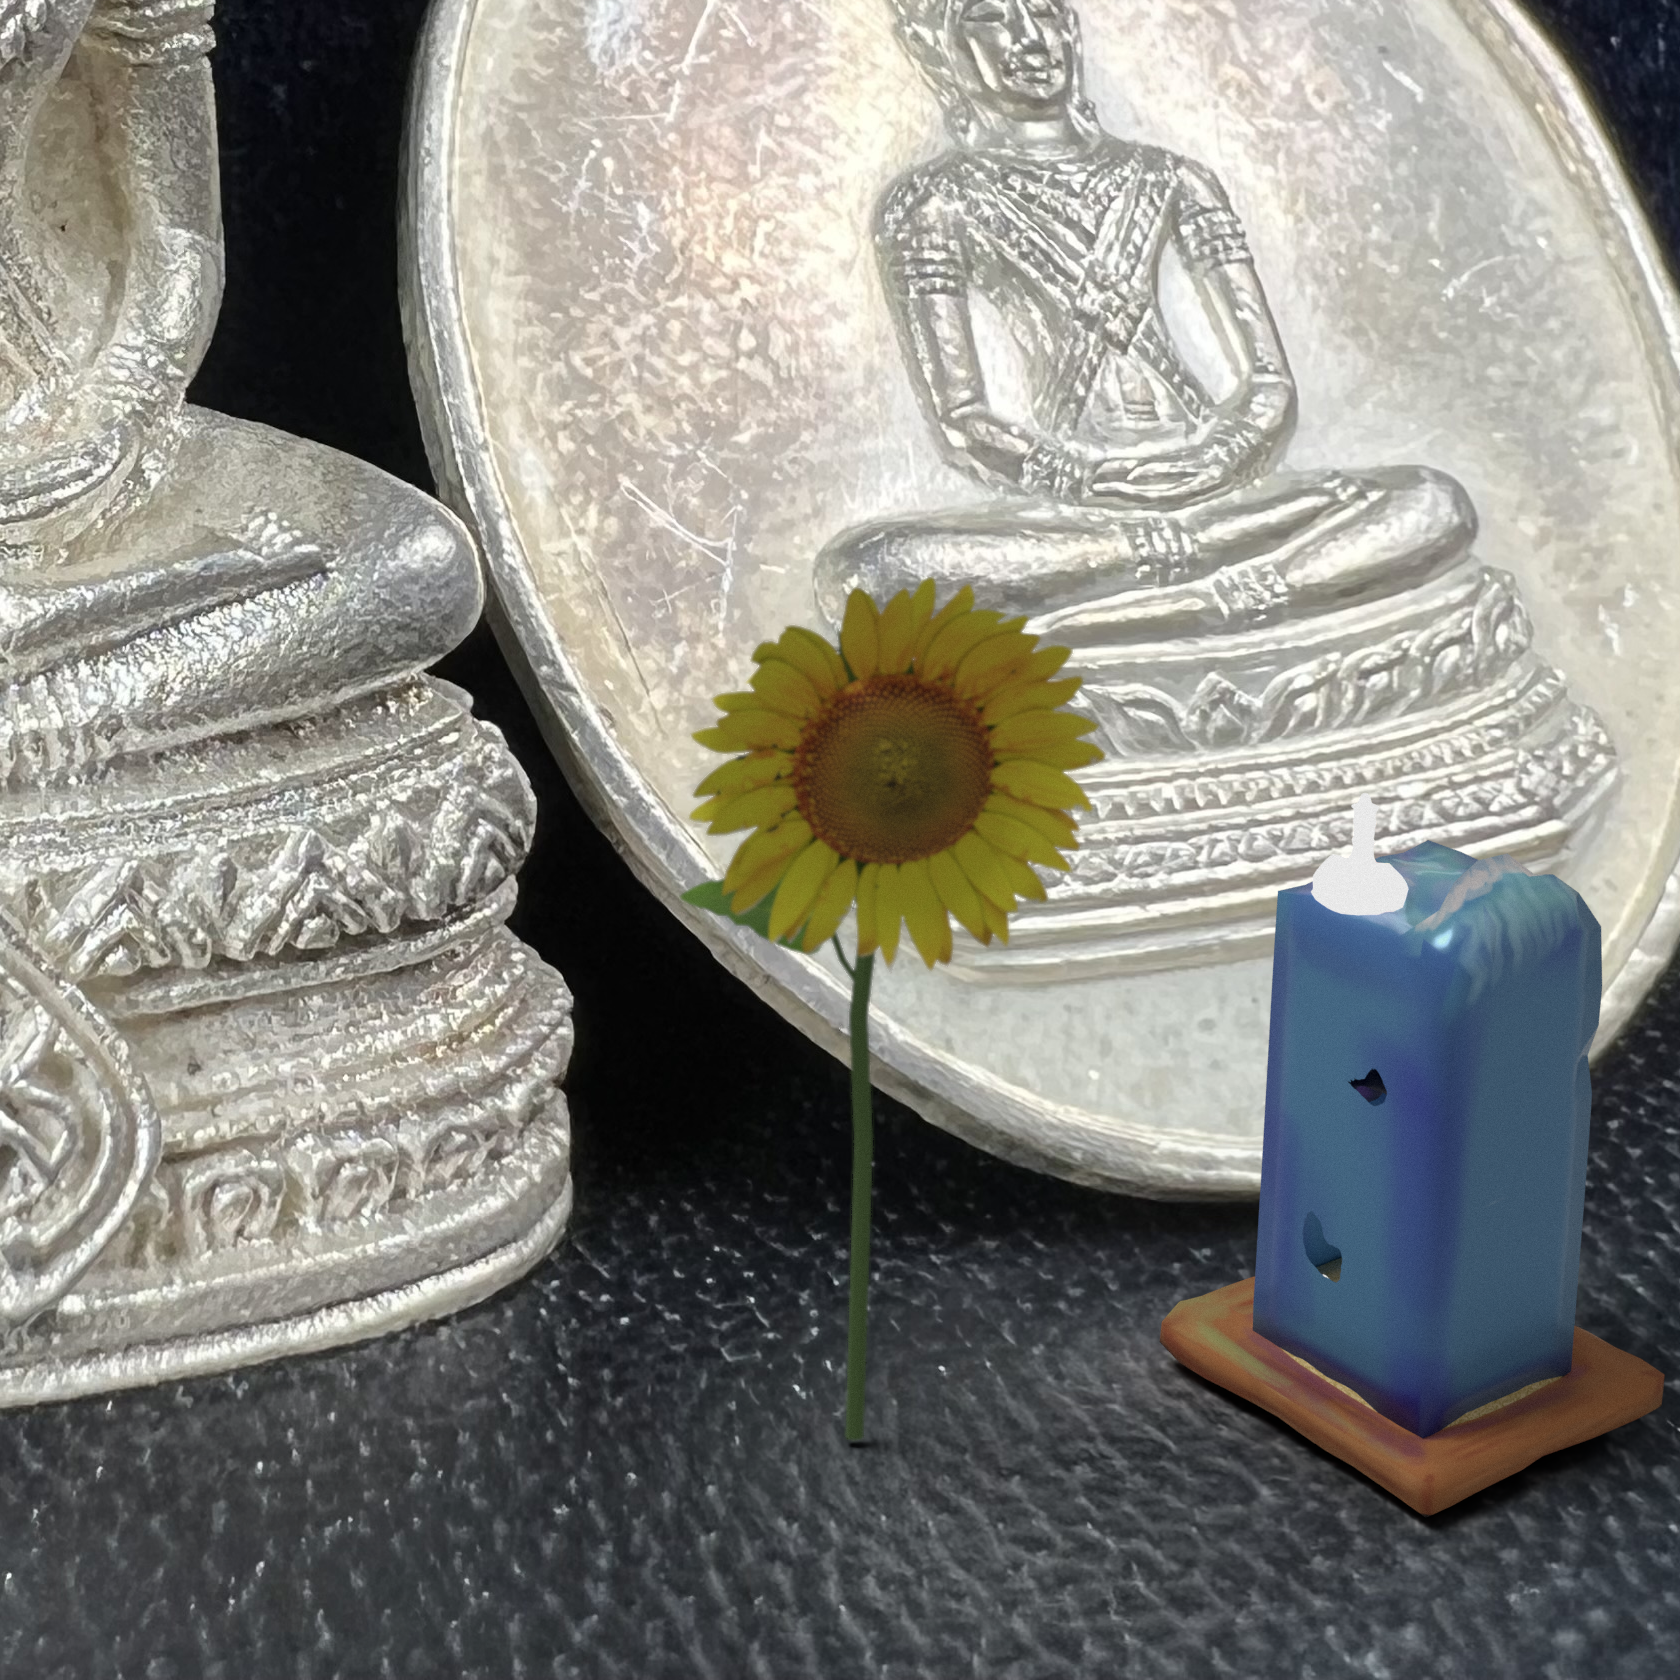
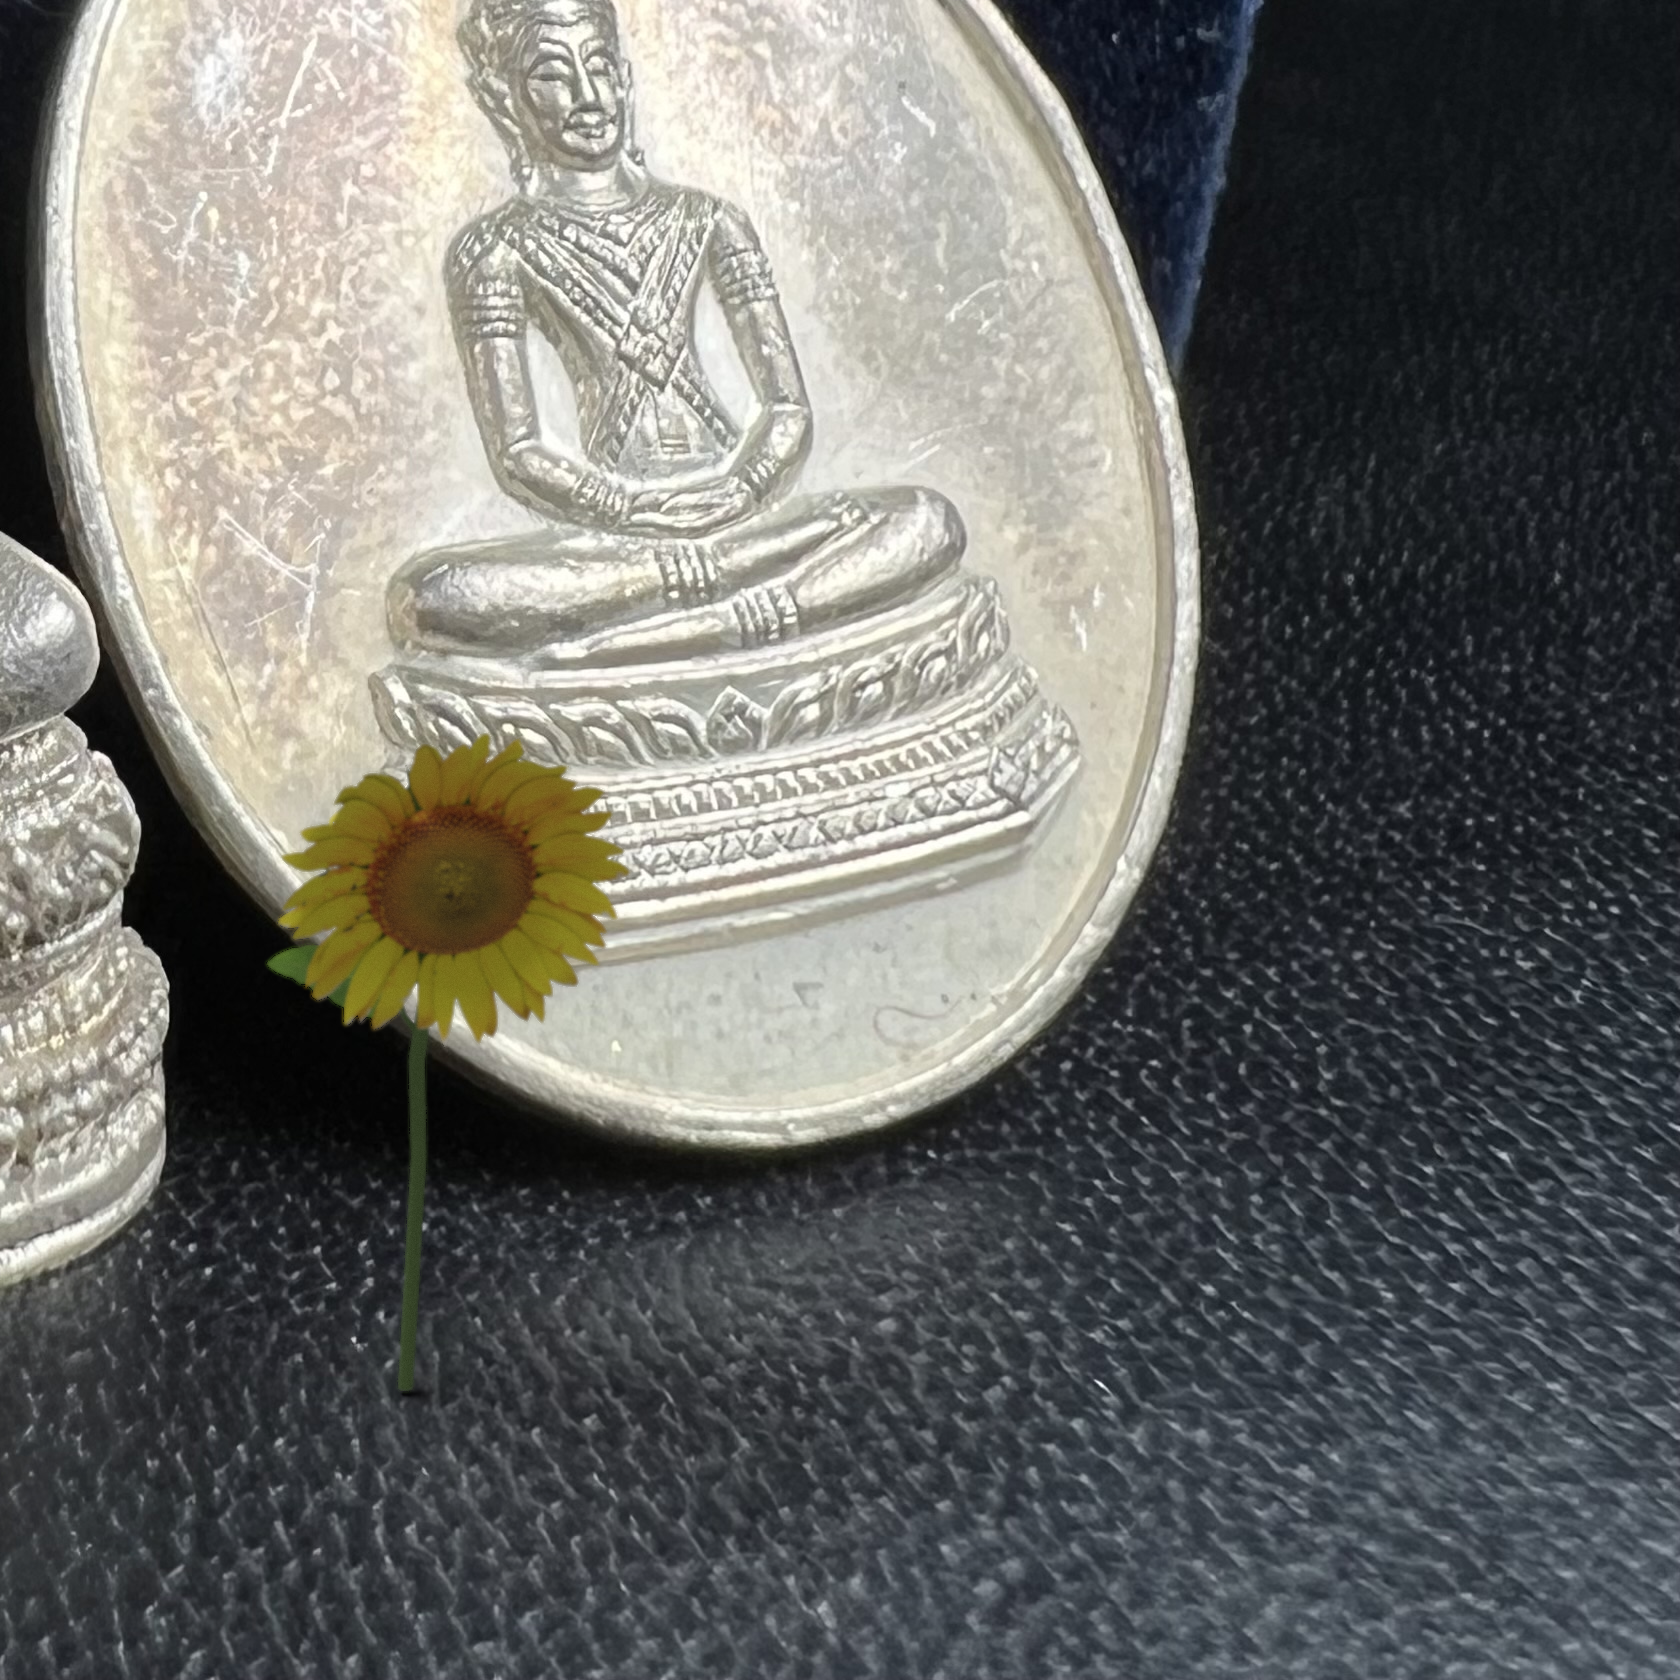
candle: present [1159,793,1665,1517] -> none [664,865,1082,1463]

